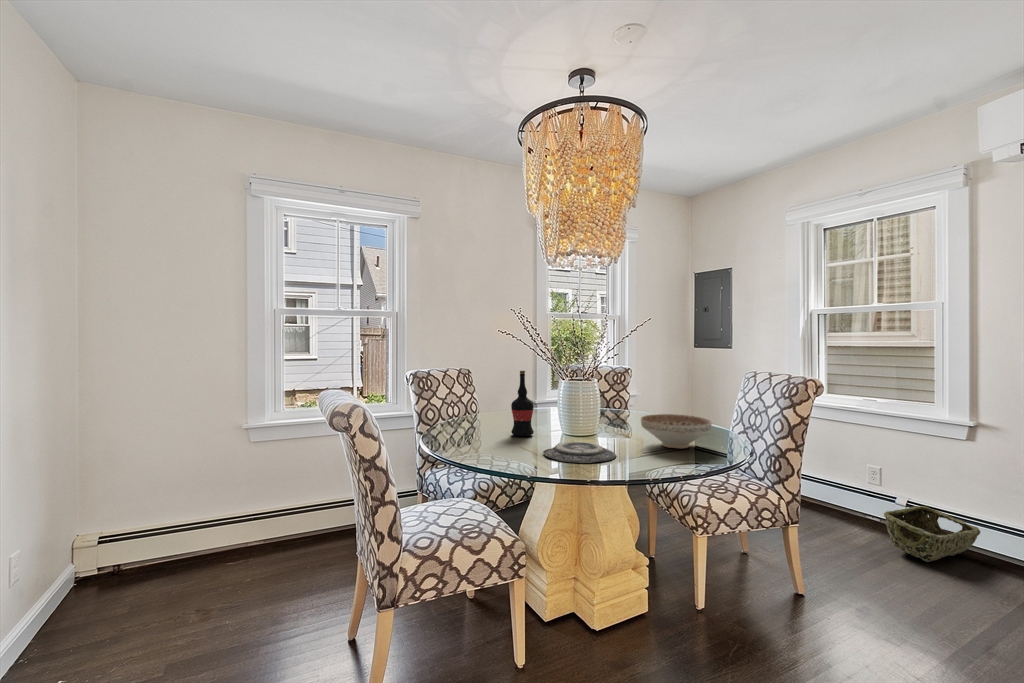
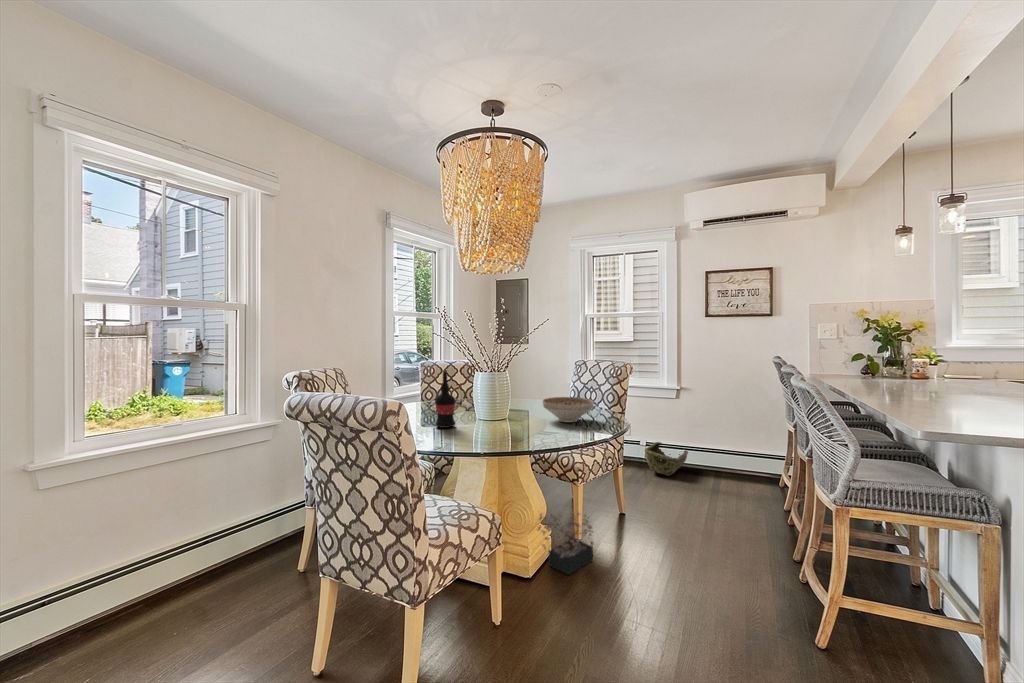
plate: present [543,442,616,463] -> none [492,426,549,443]
decorative plant: none [611,558,700,649] -> present [537,513,593,575]

